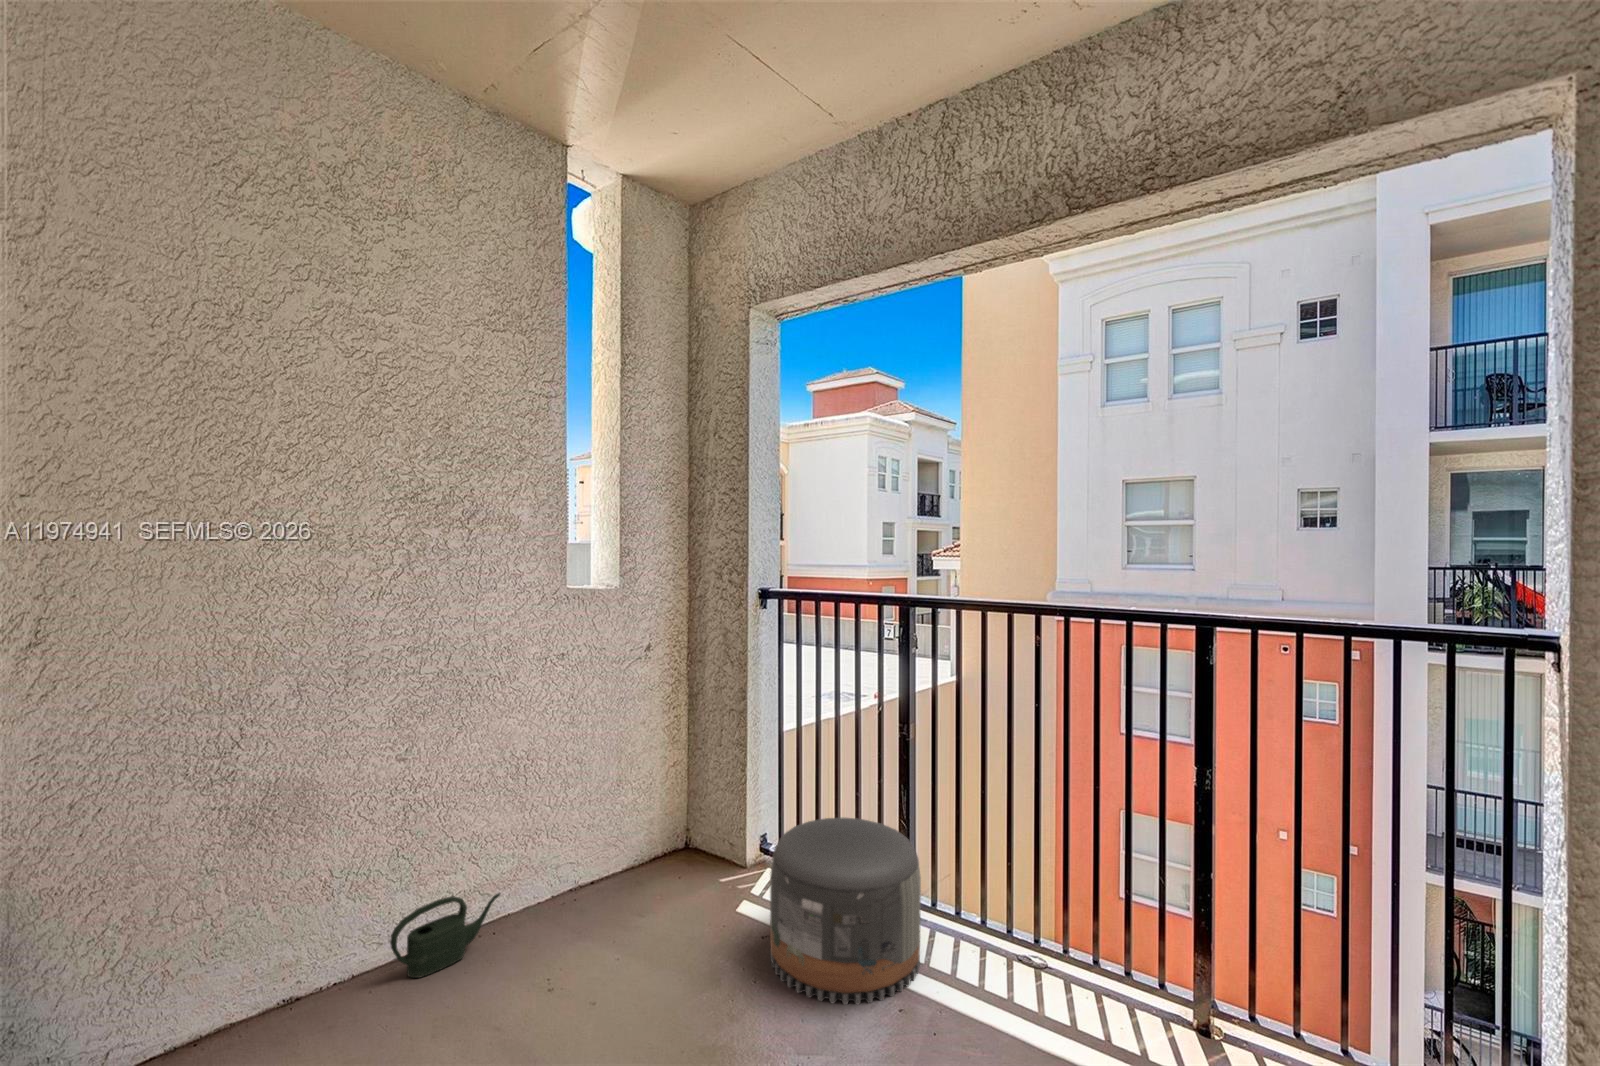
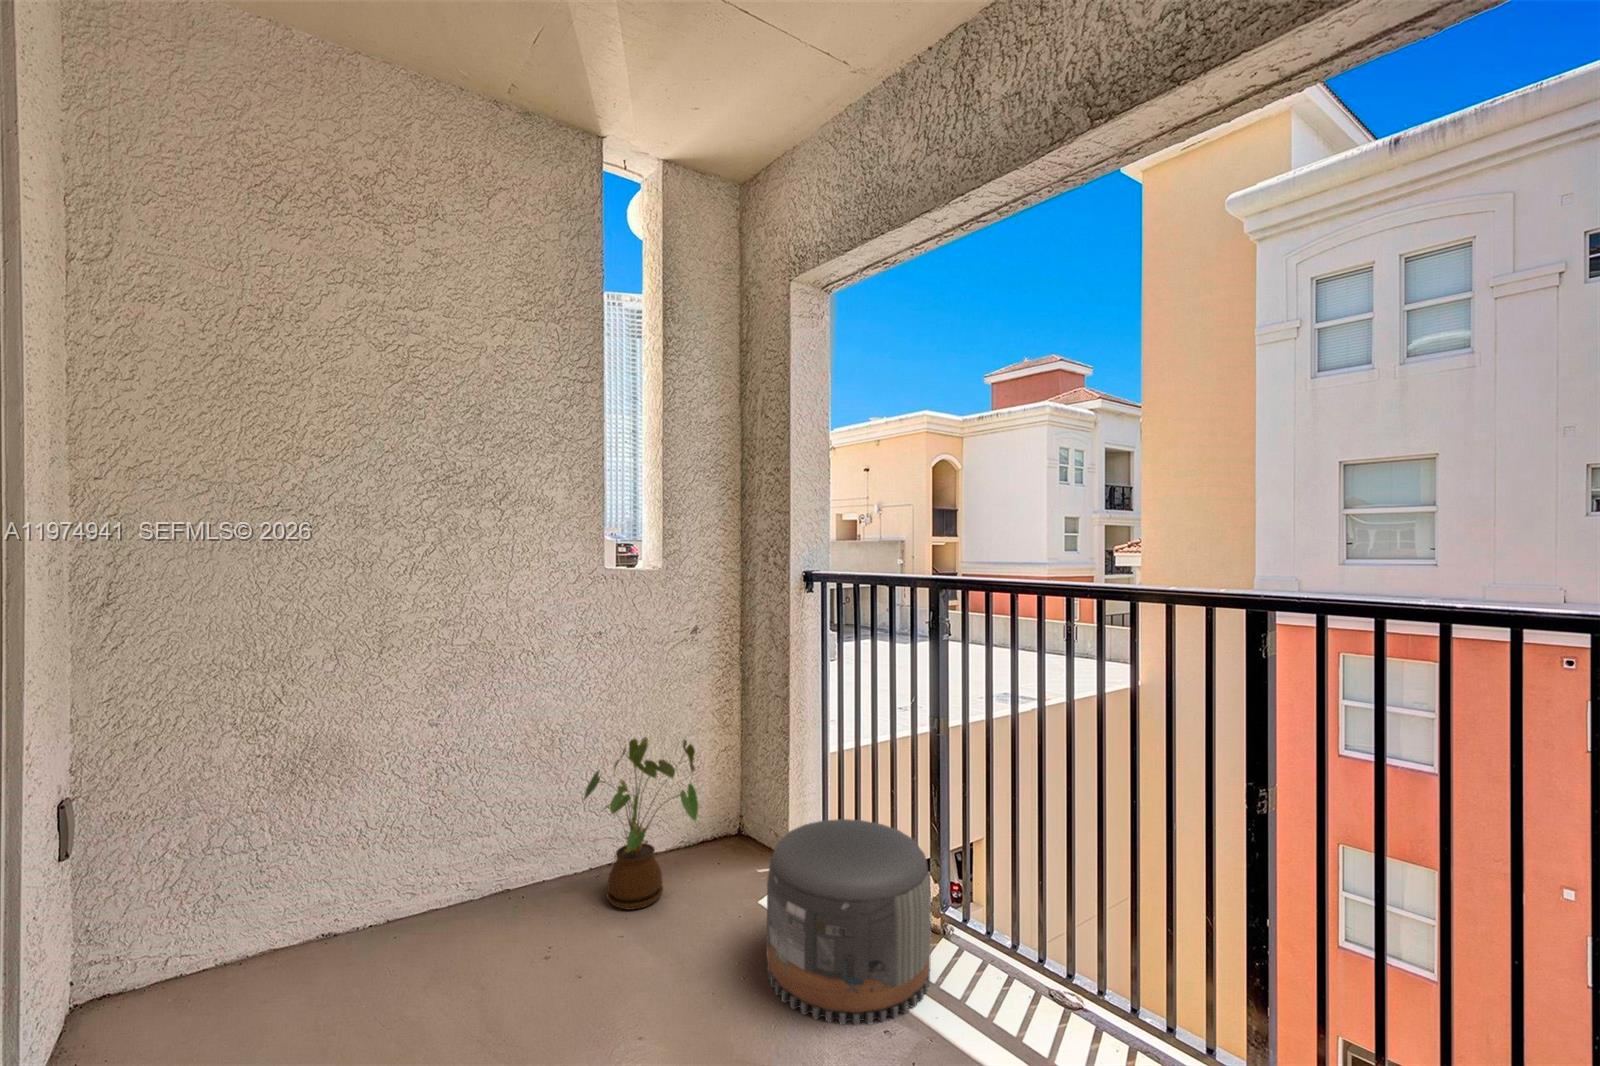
house plant: none [565,754,685,929] -> present [584,737,698,910]
watering can: present [390,893,500,978] -> none [417,859,526,933]

